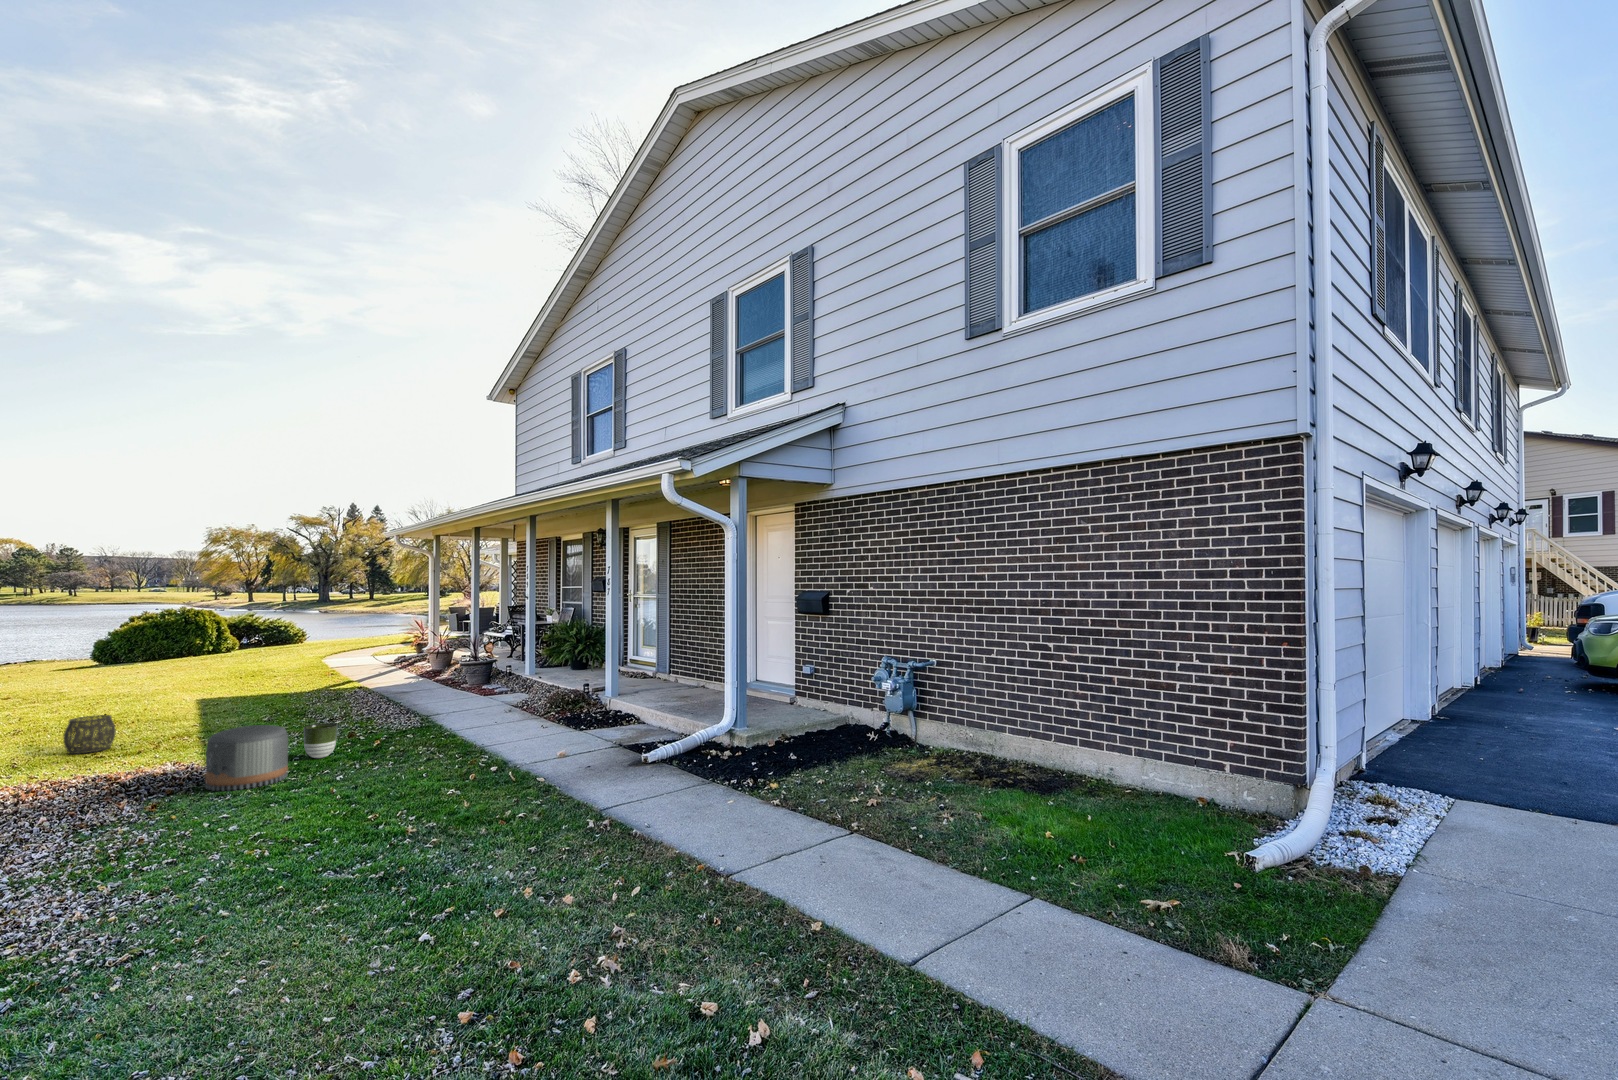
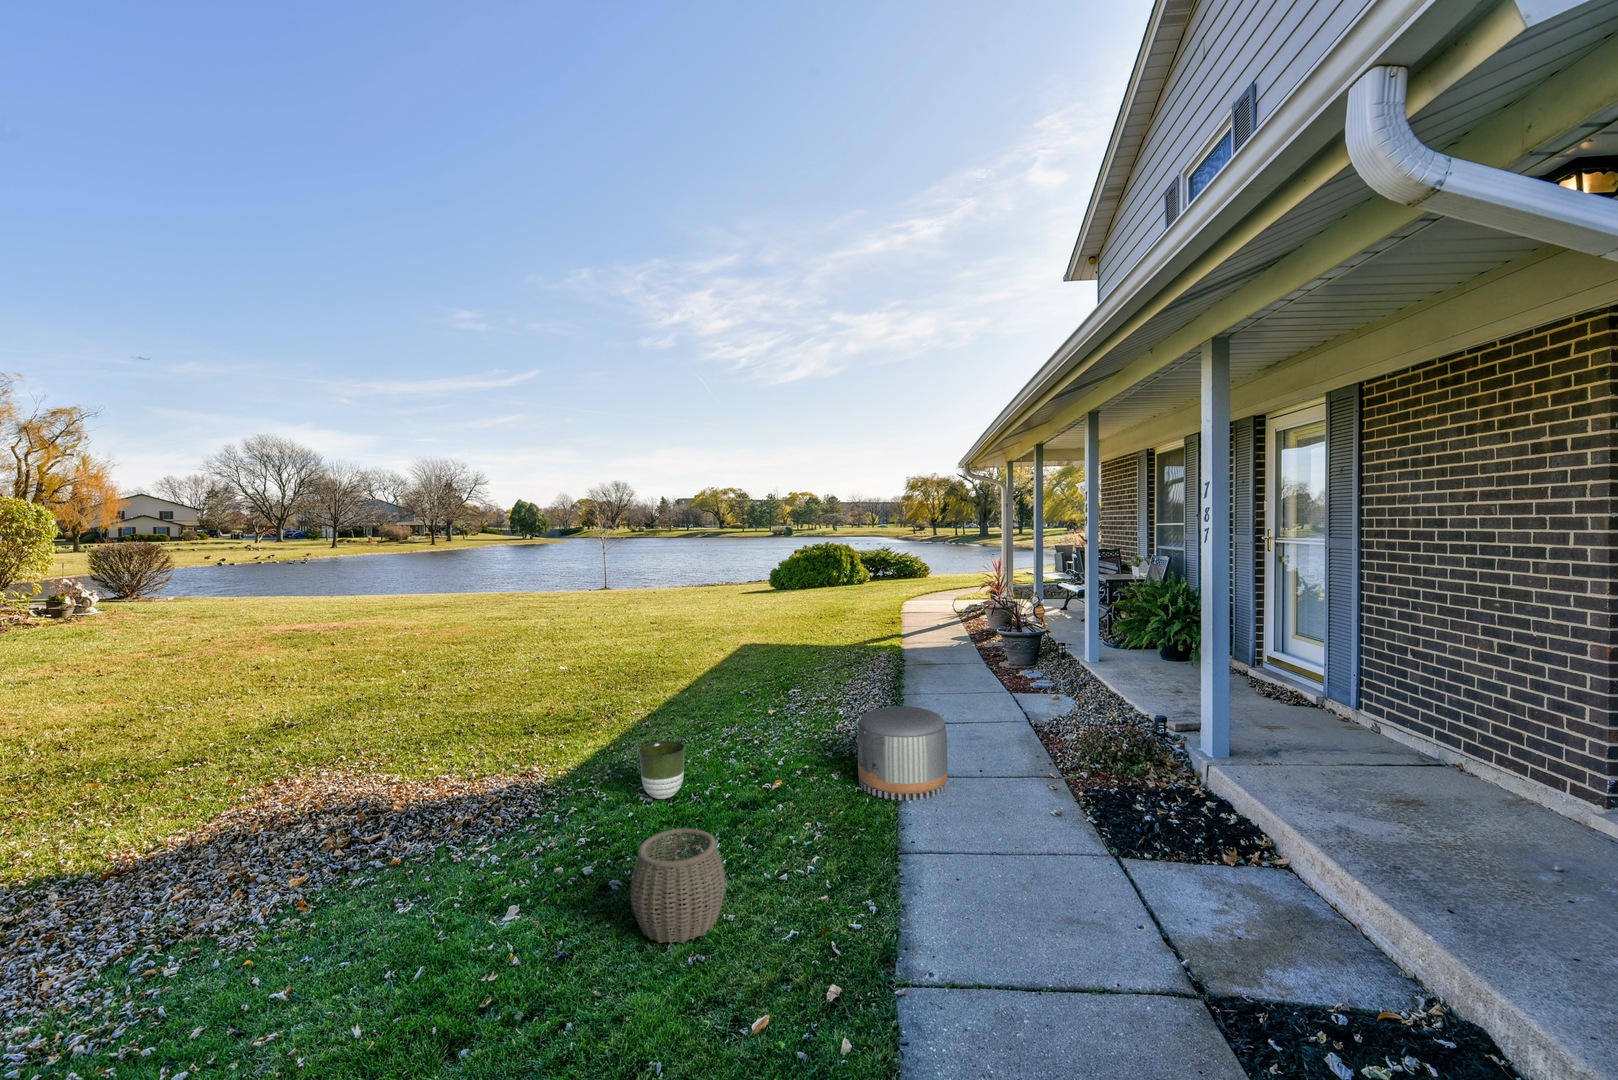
woven basket: present [63,715,116,754] -> present [631,828,725,943]
pouf: present [205,725,288,791] -> present [858,706,948,801]

